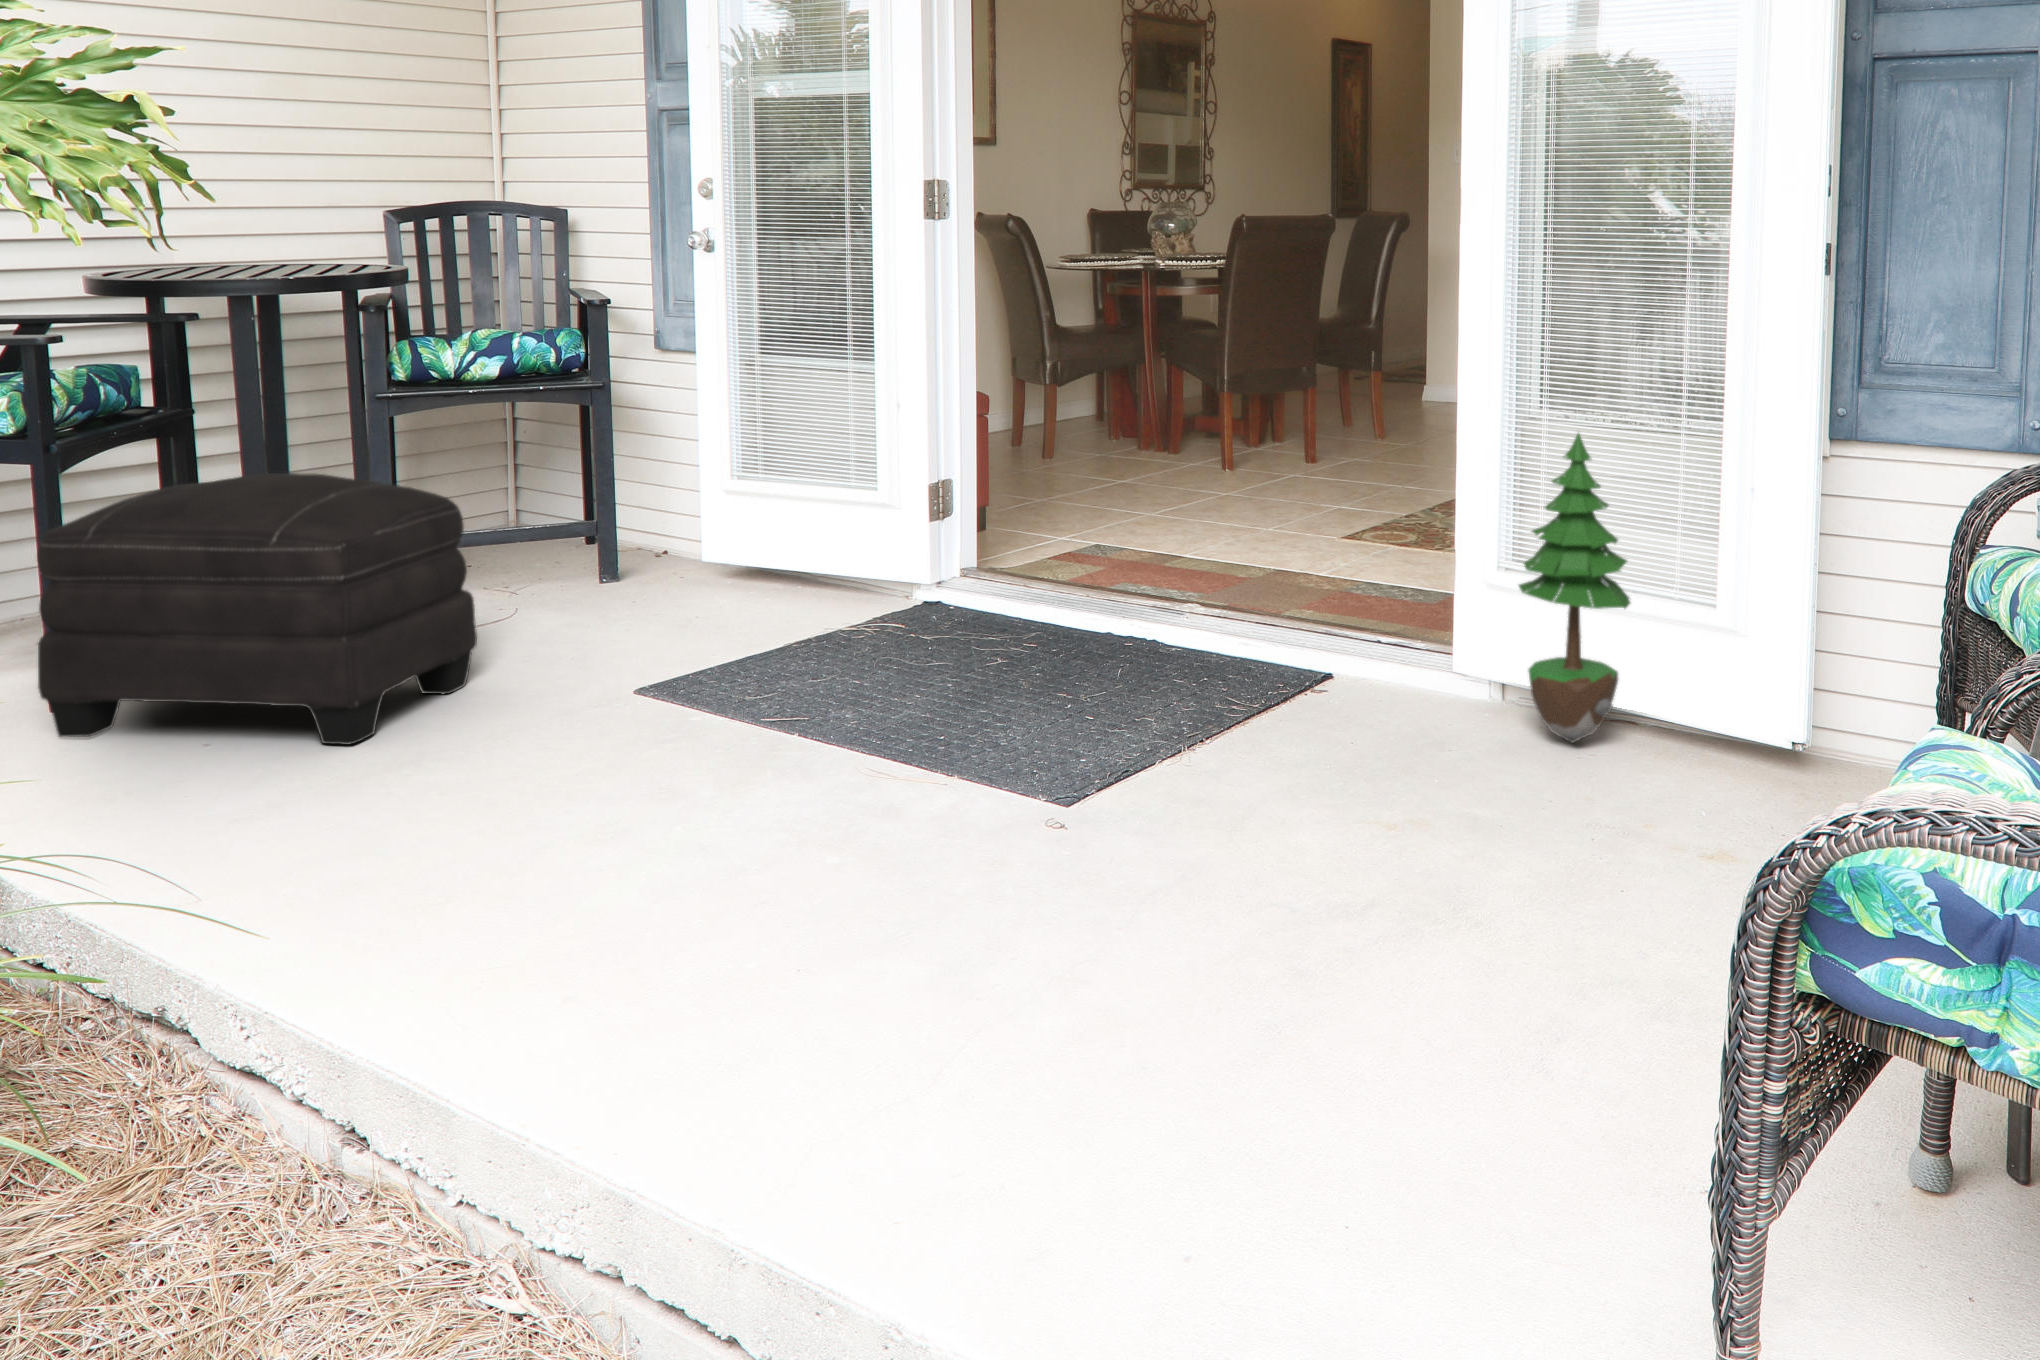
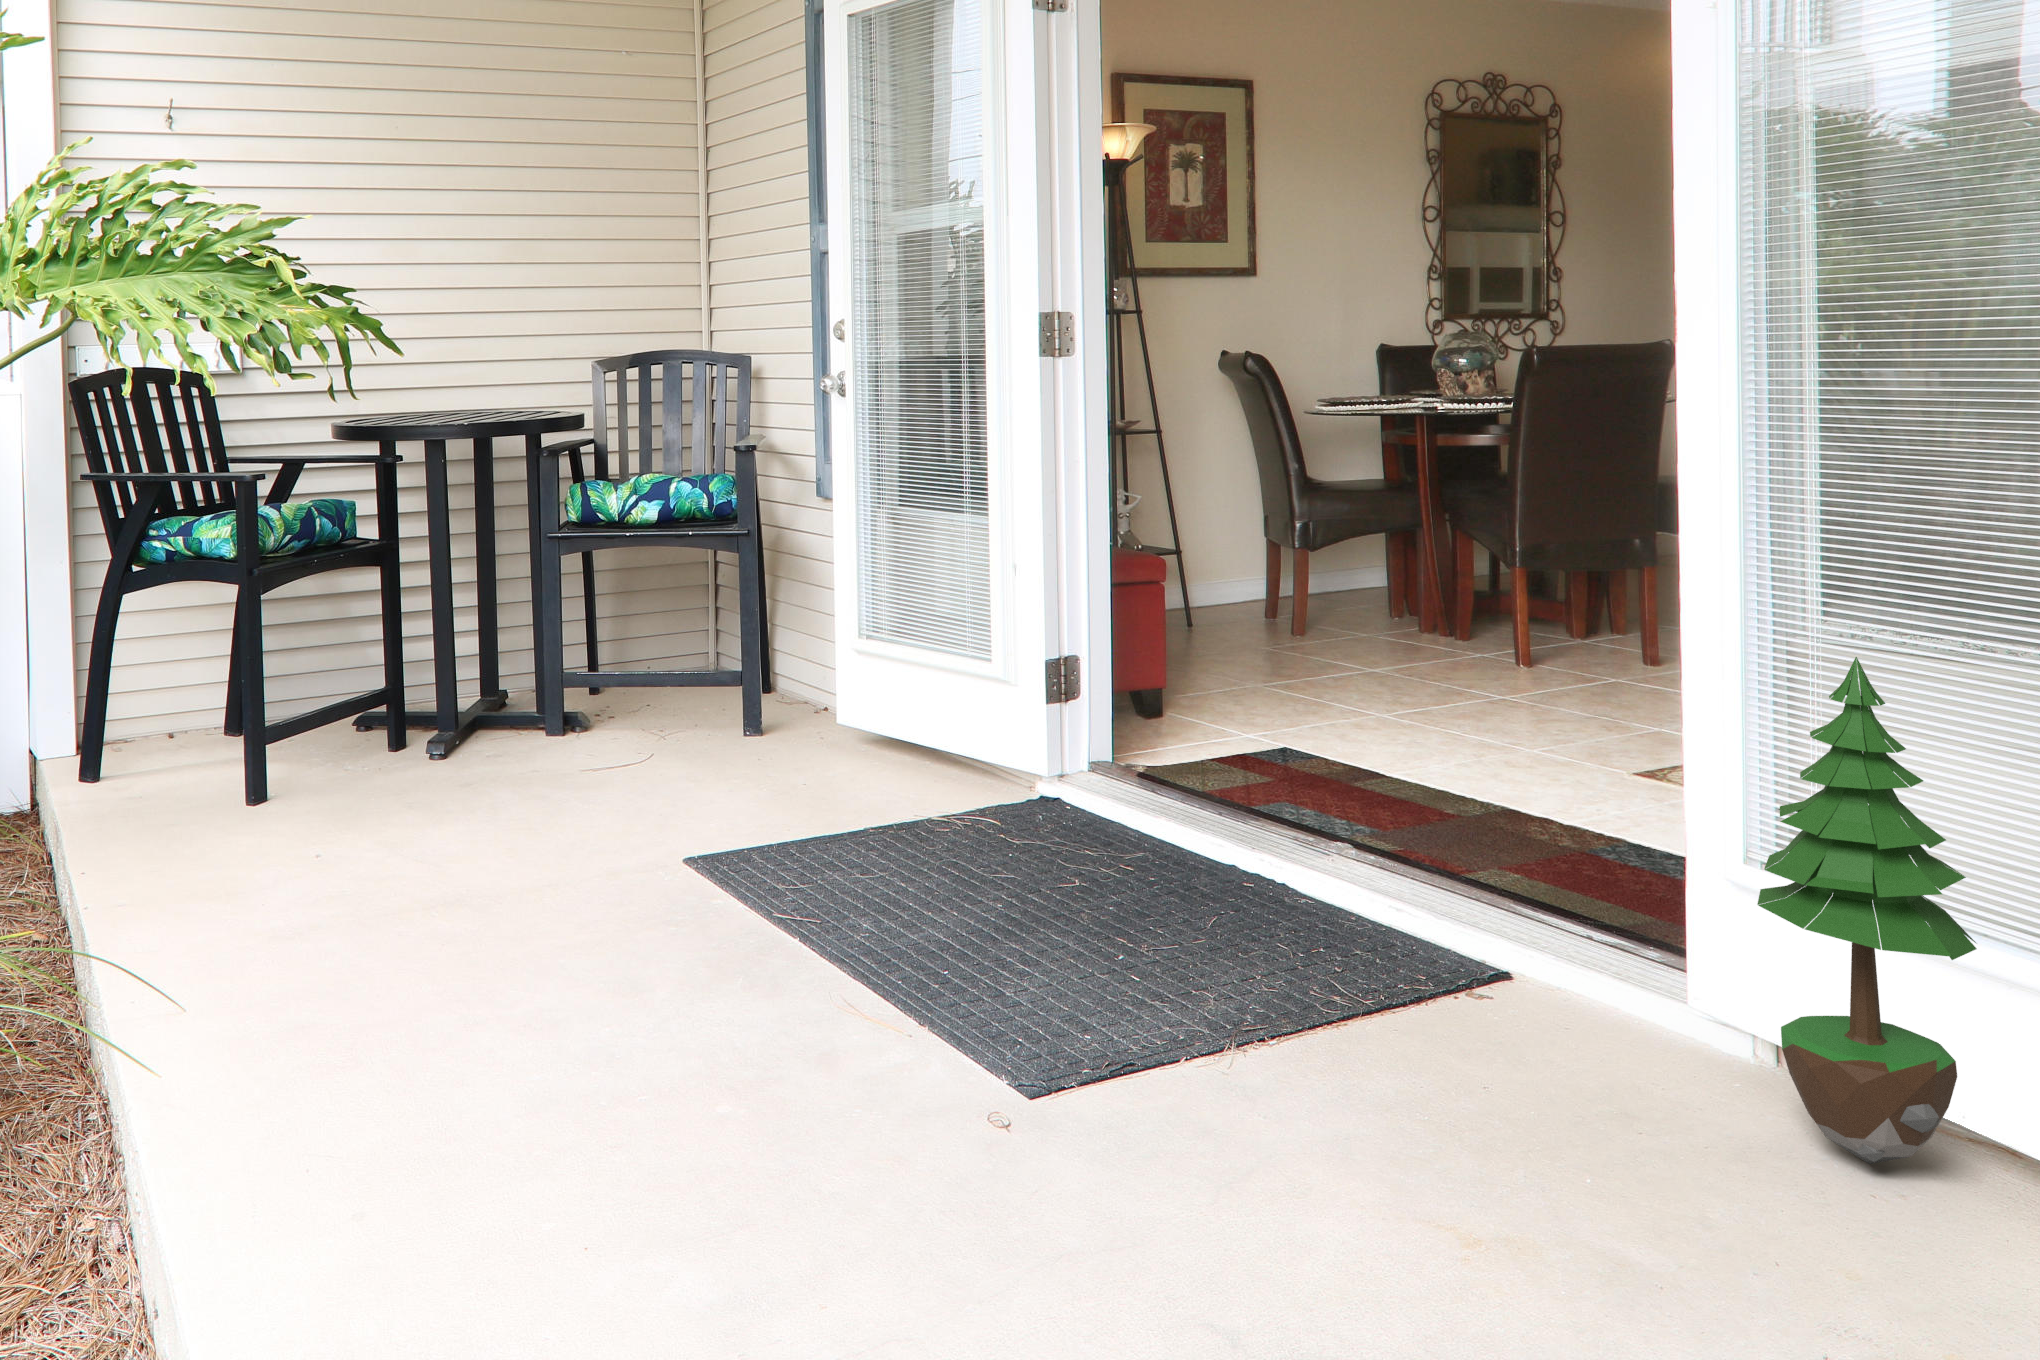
ottoman: present [37,473,477,745] -> none [216,605,561,874]

